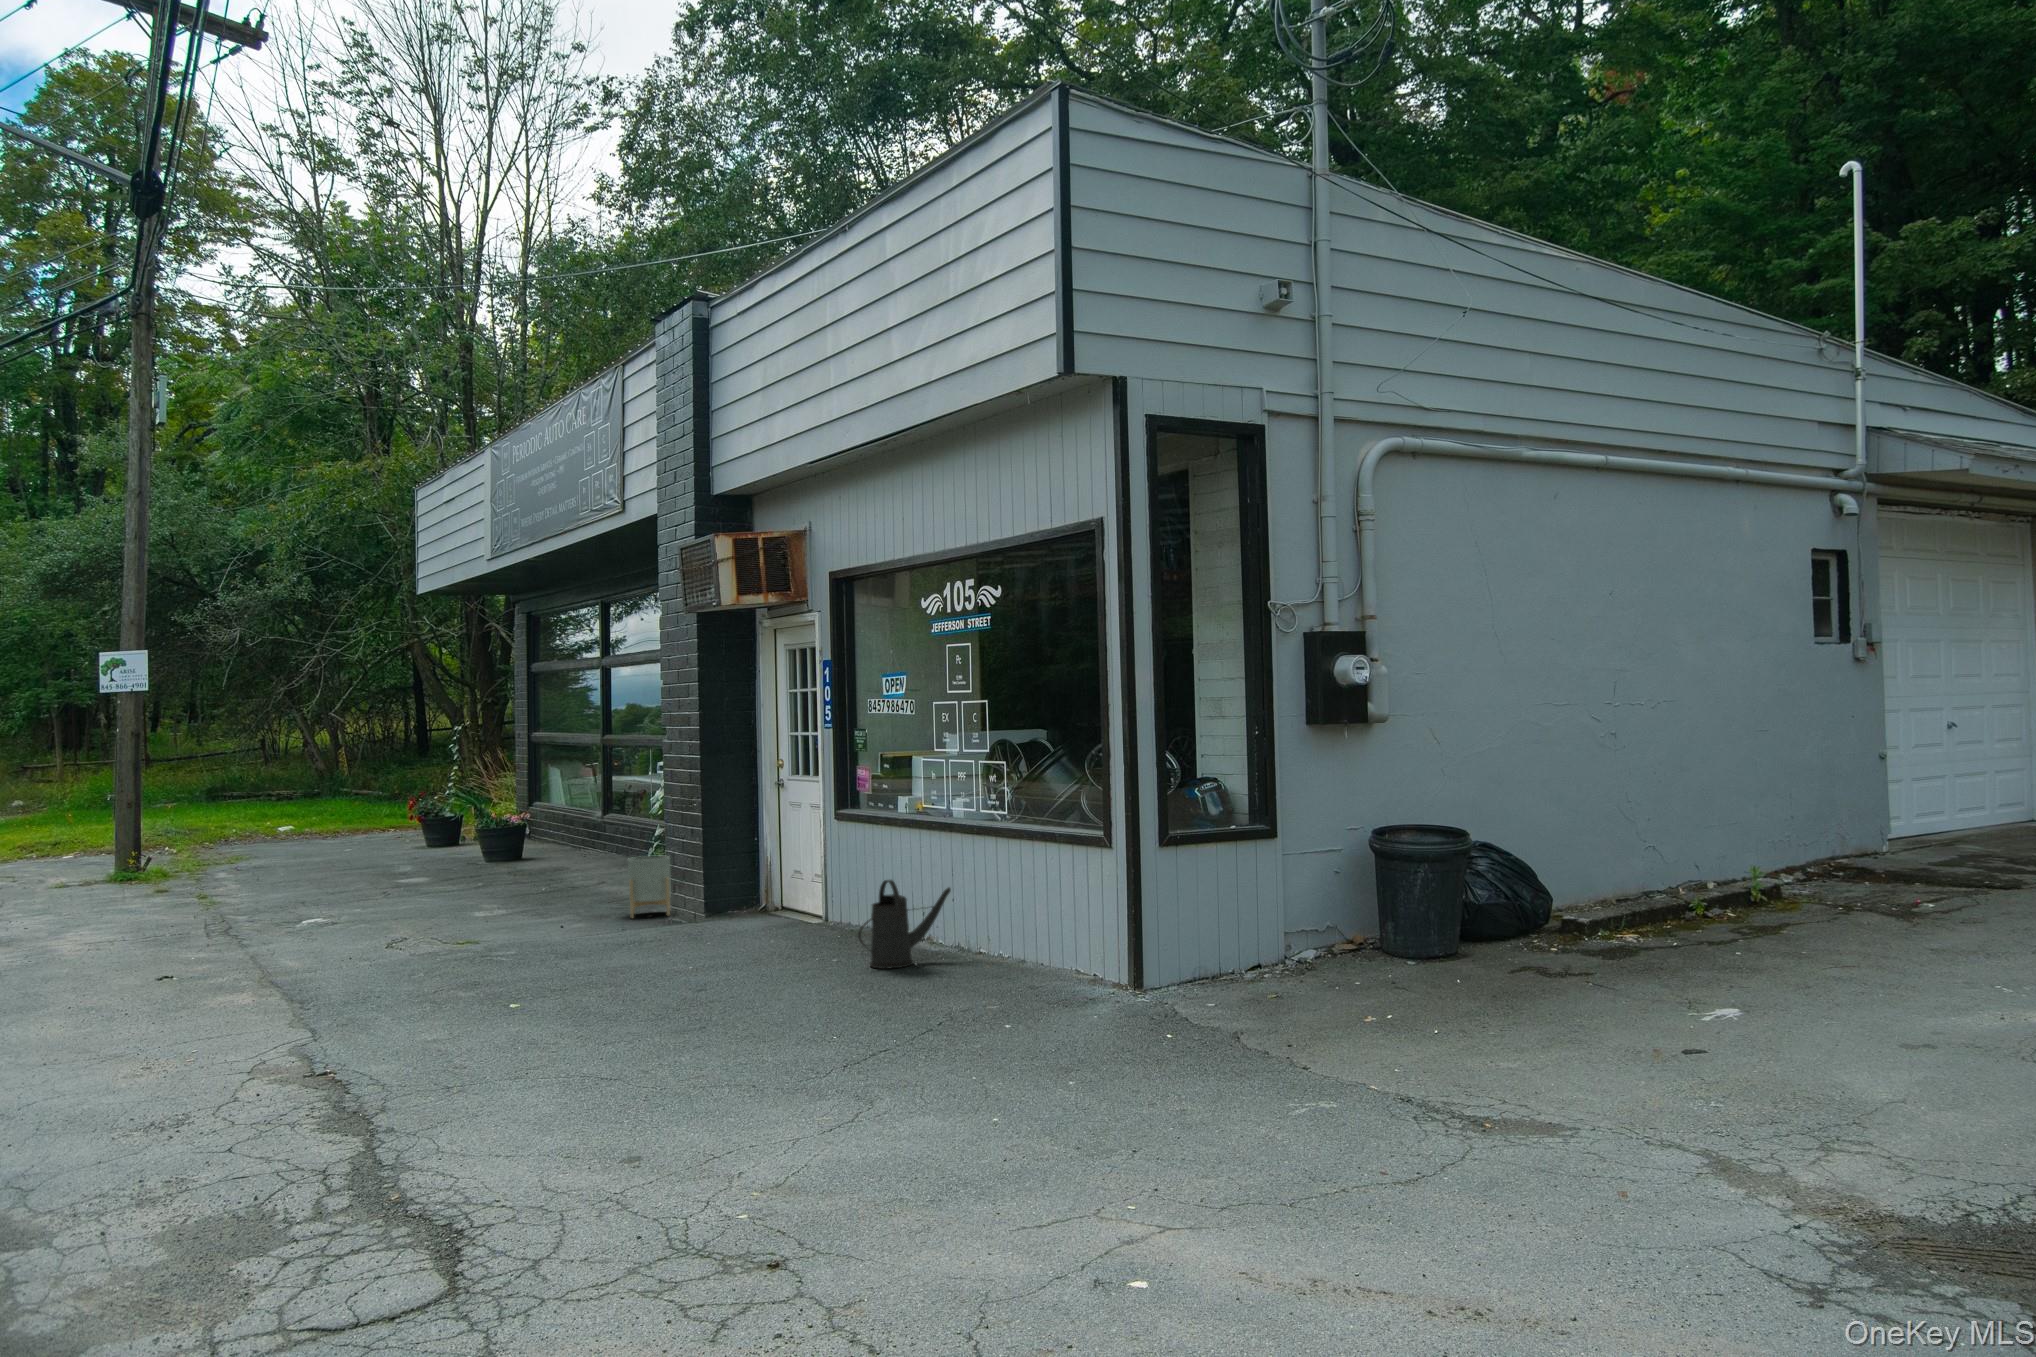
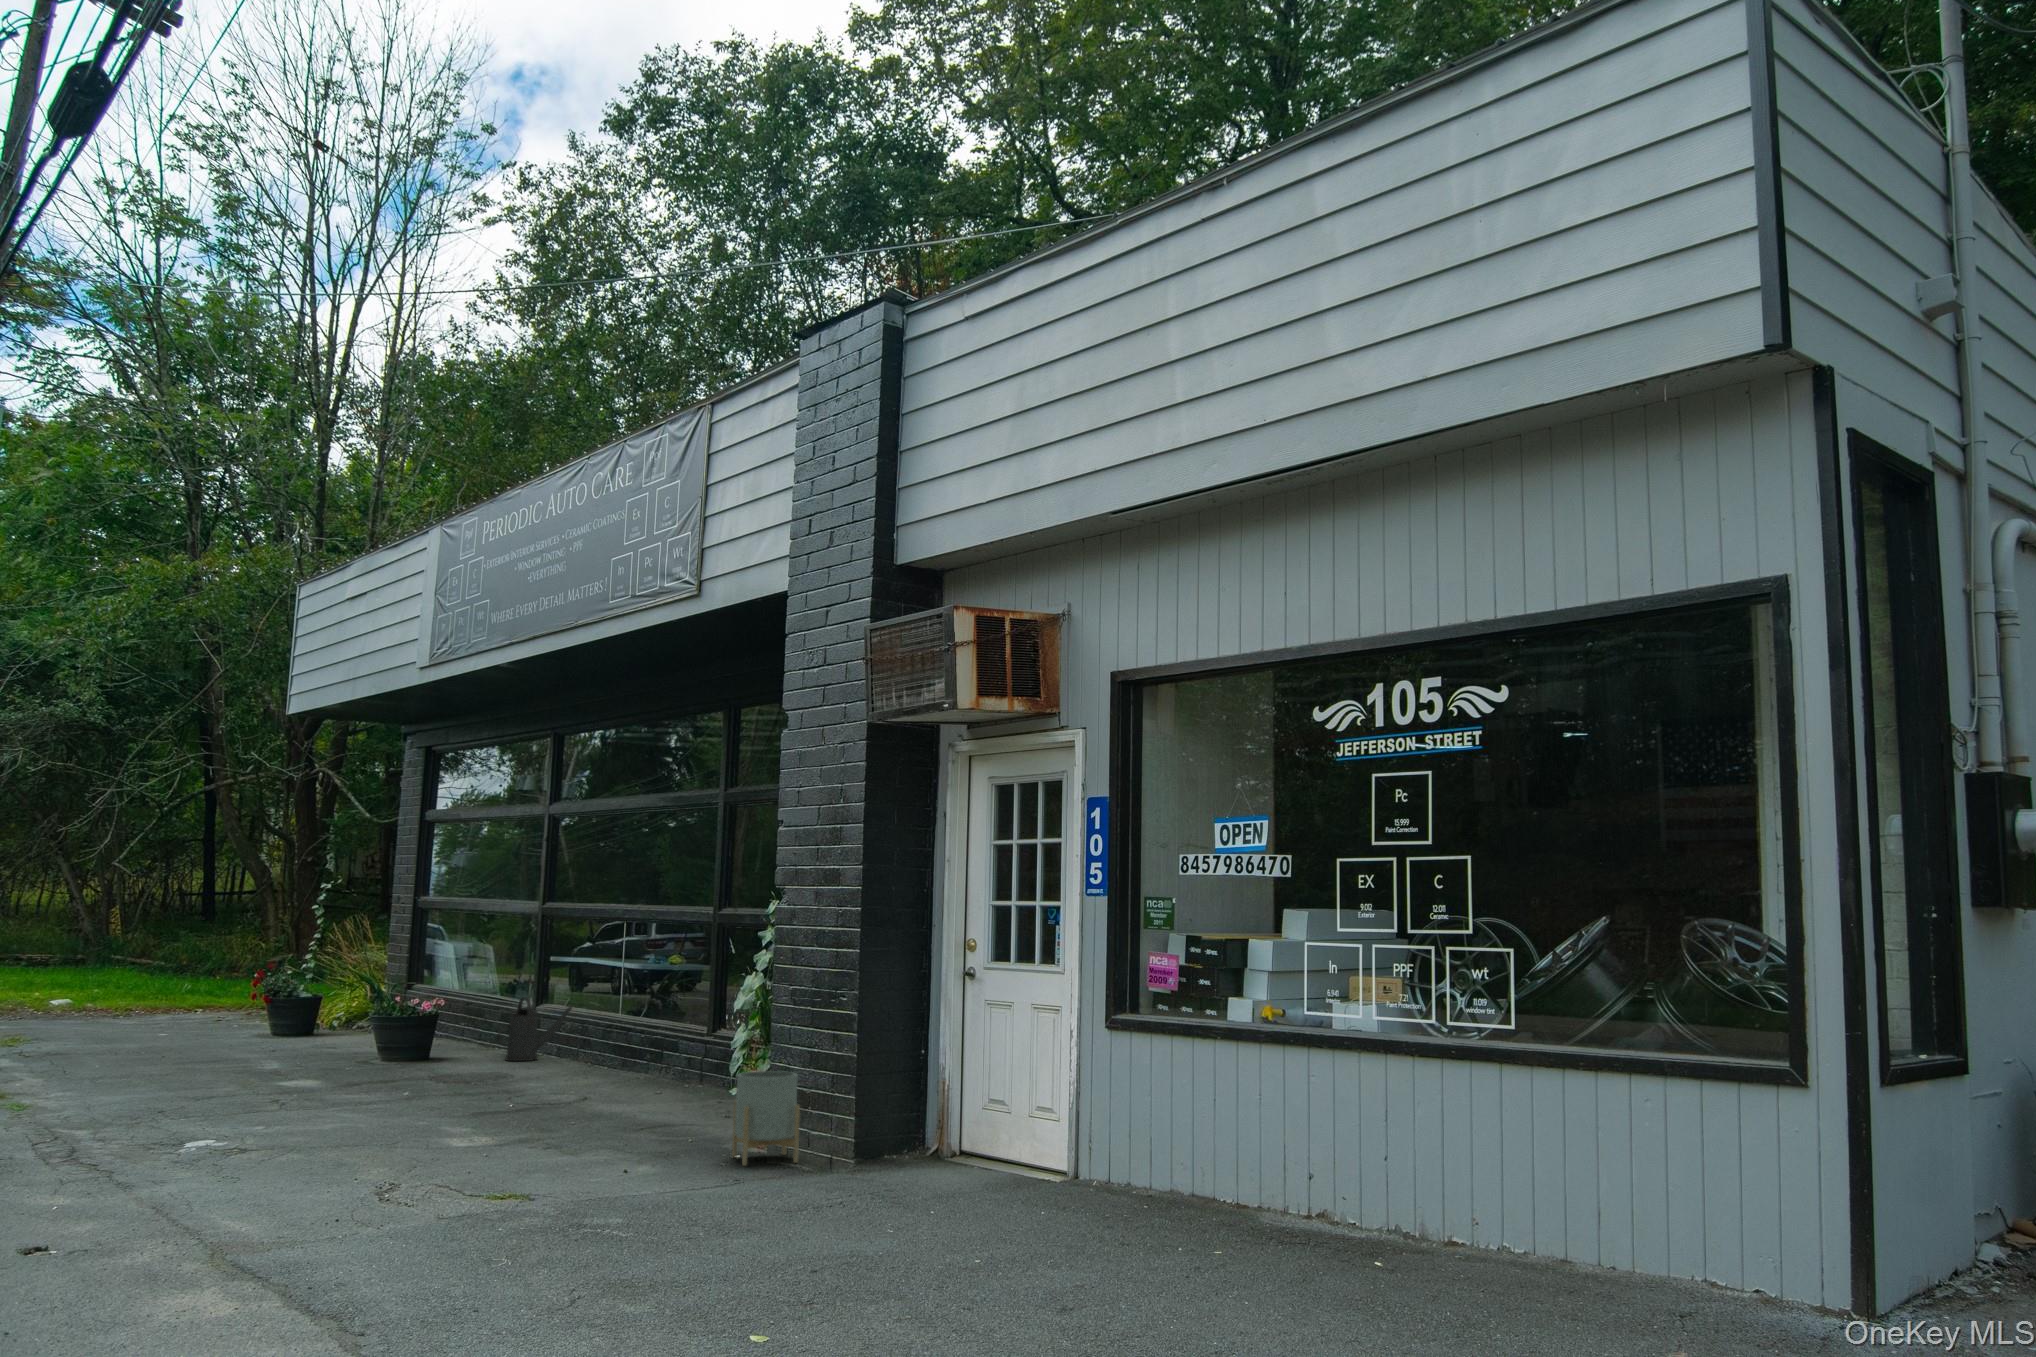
watering can: present [858,880,951,969] -> present [498,997,572,1061]

